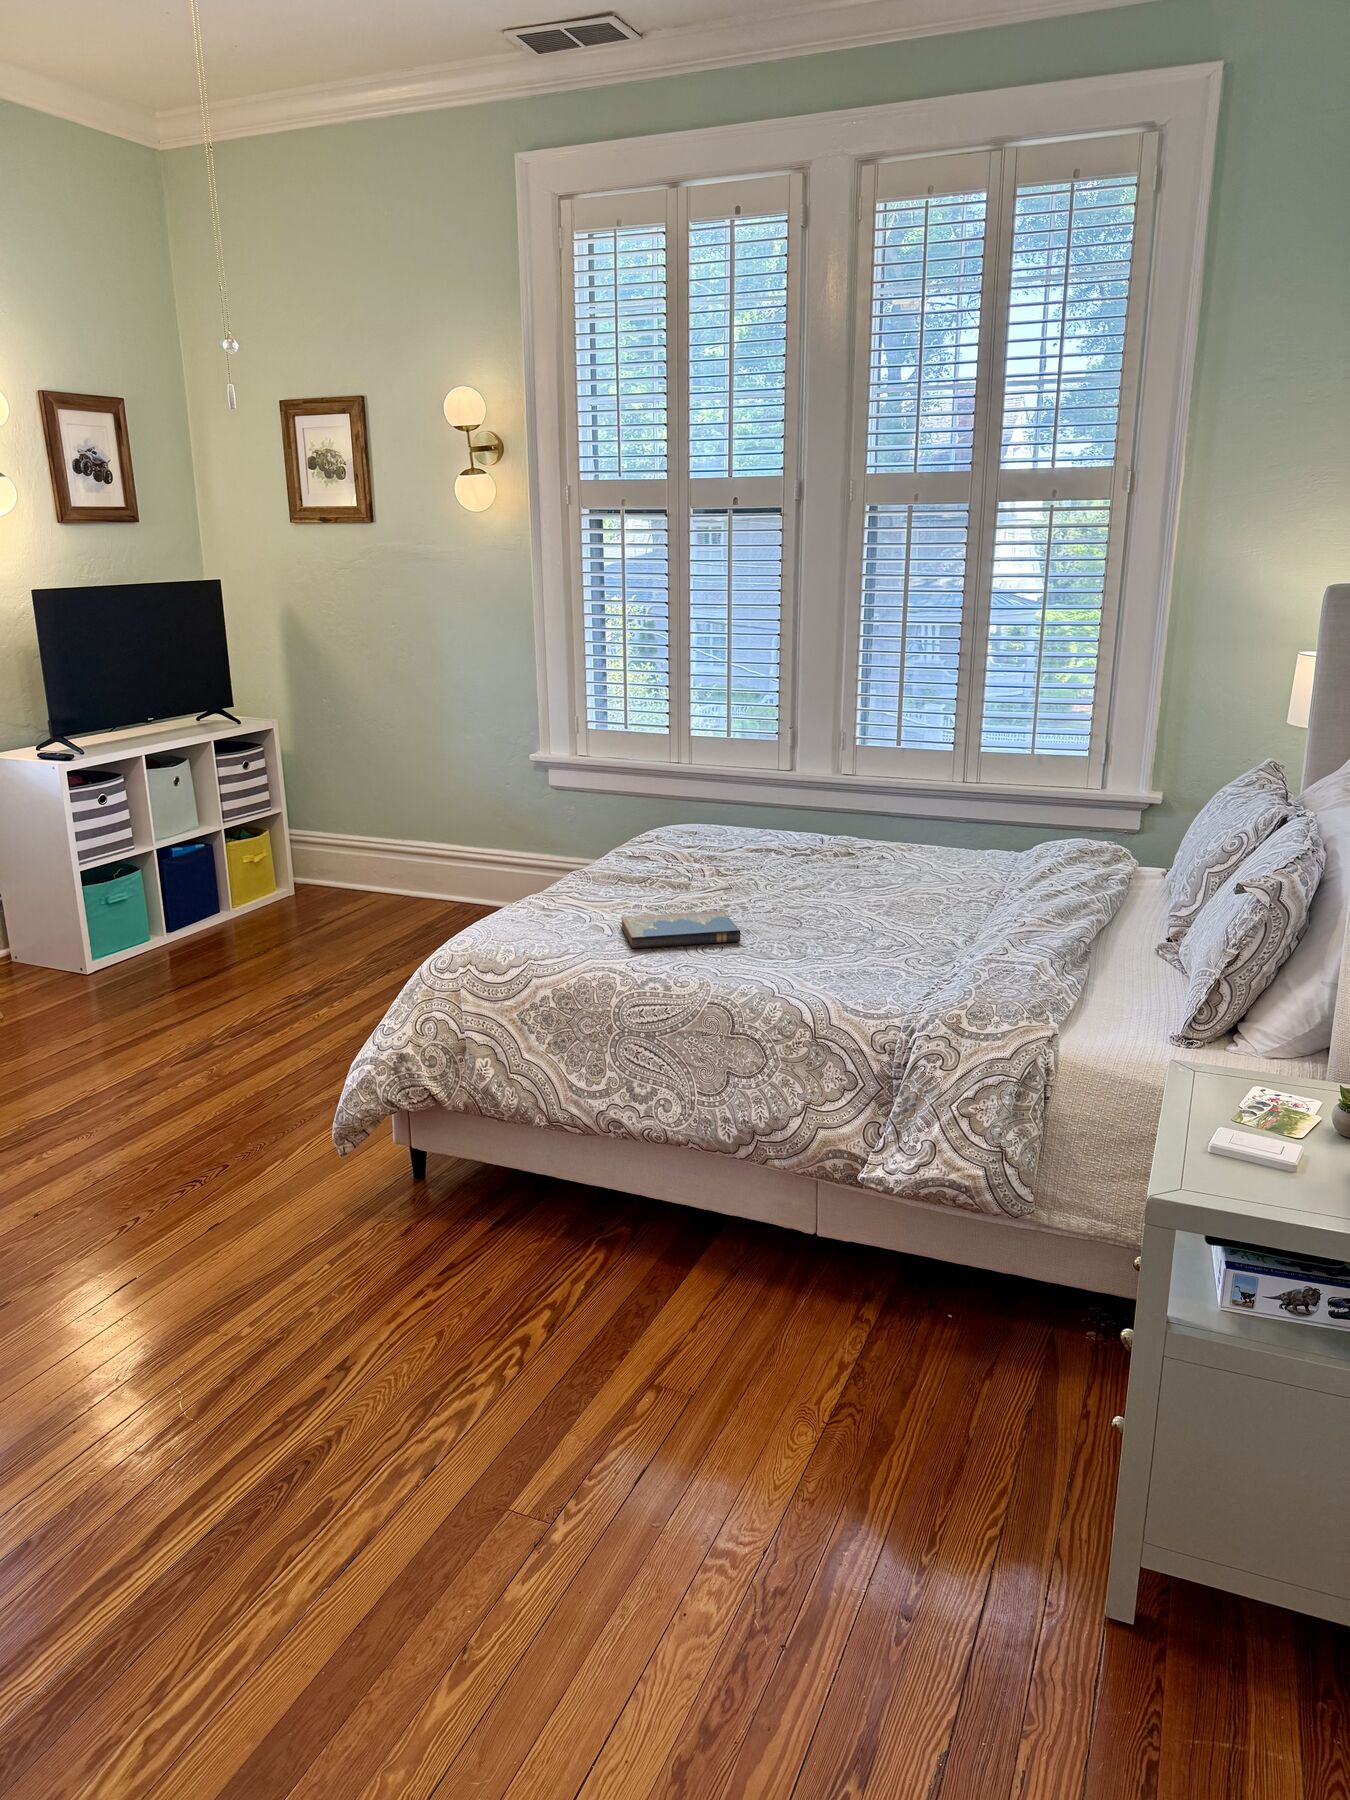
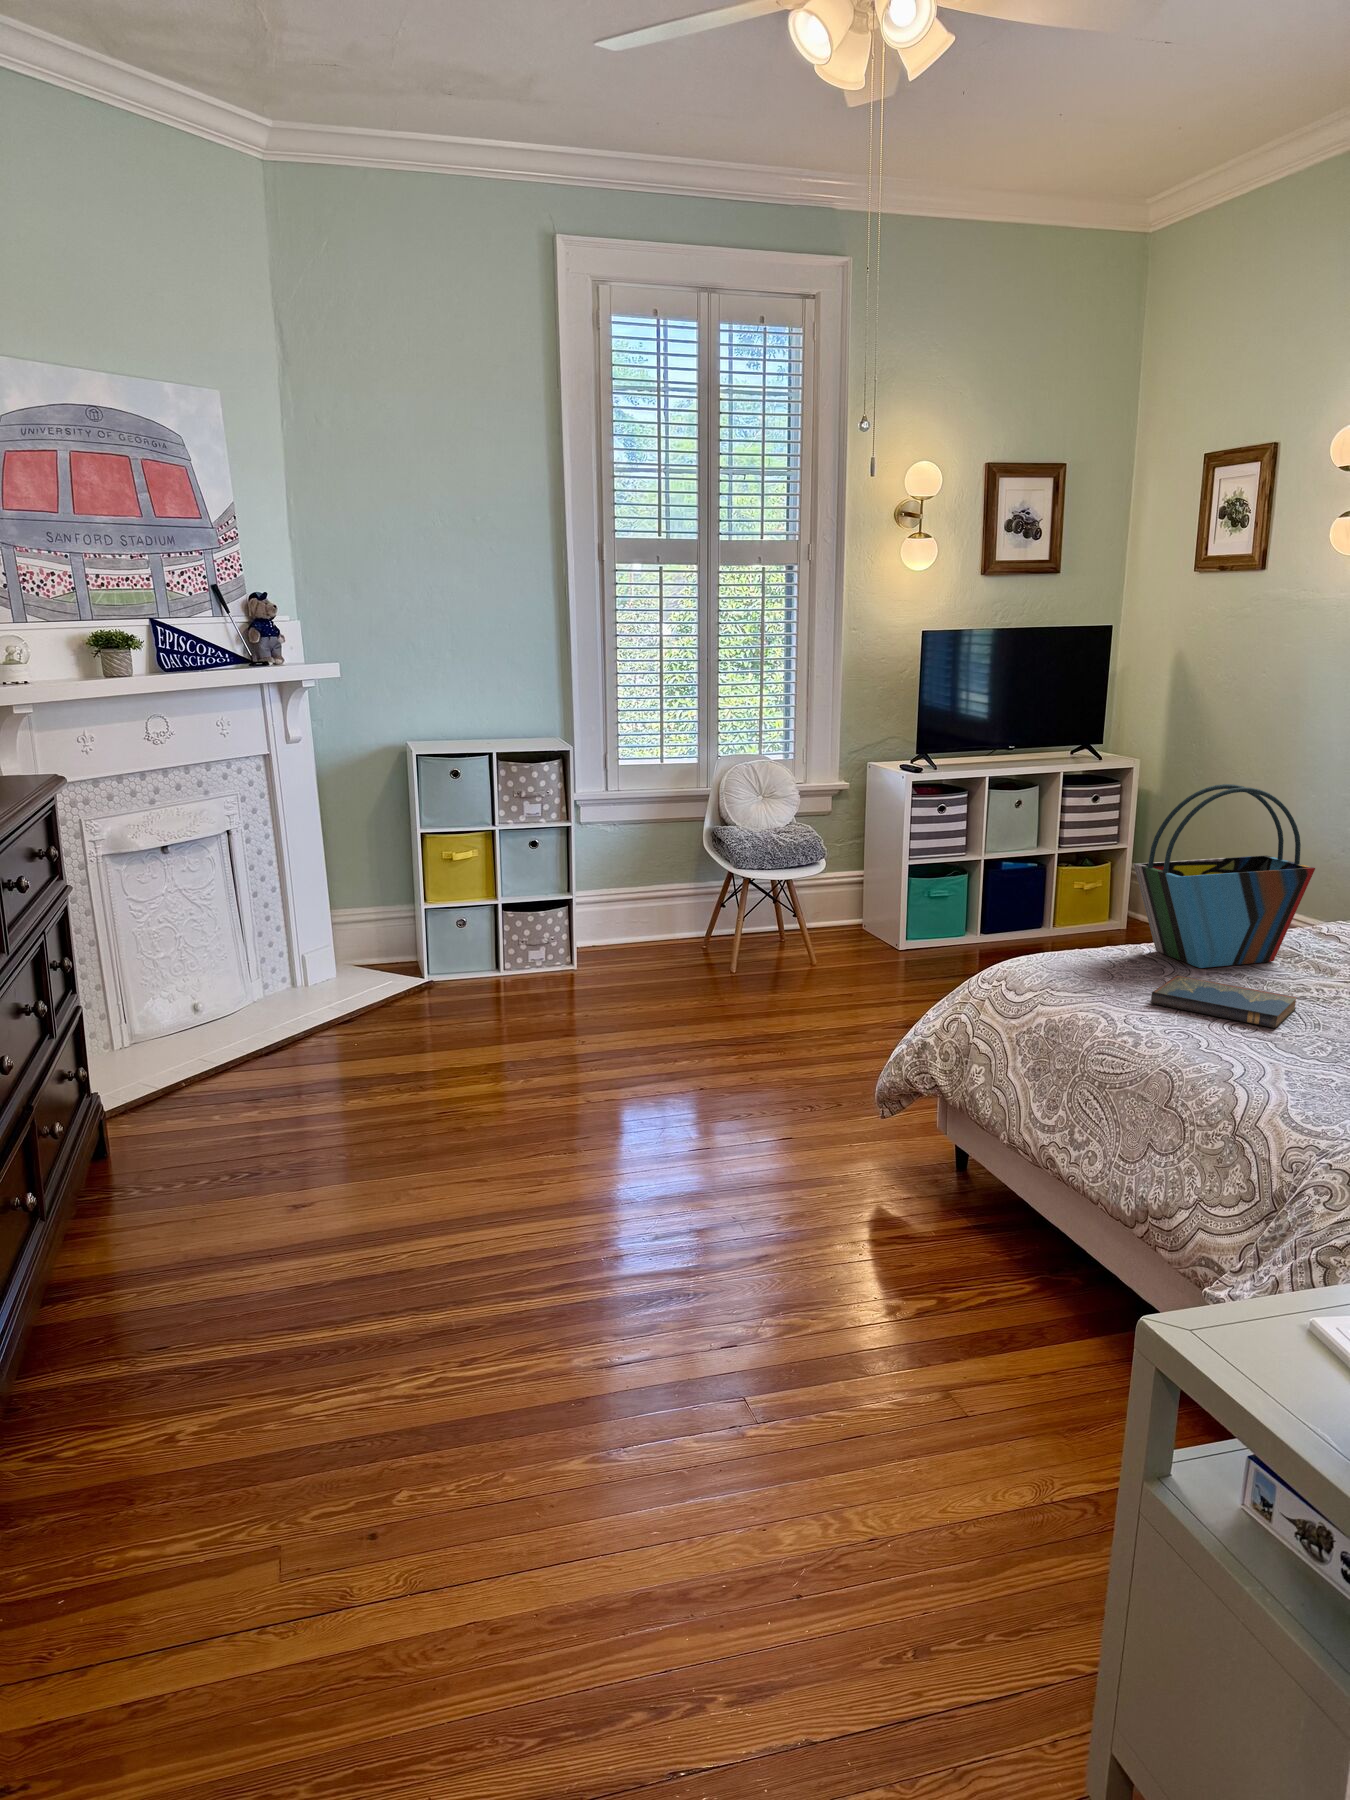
tote bag: none [535,731,659,907] -> present [1134,784,1315,968]

